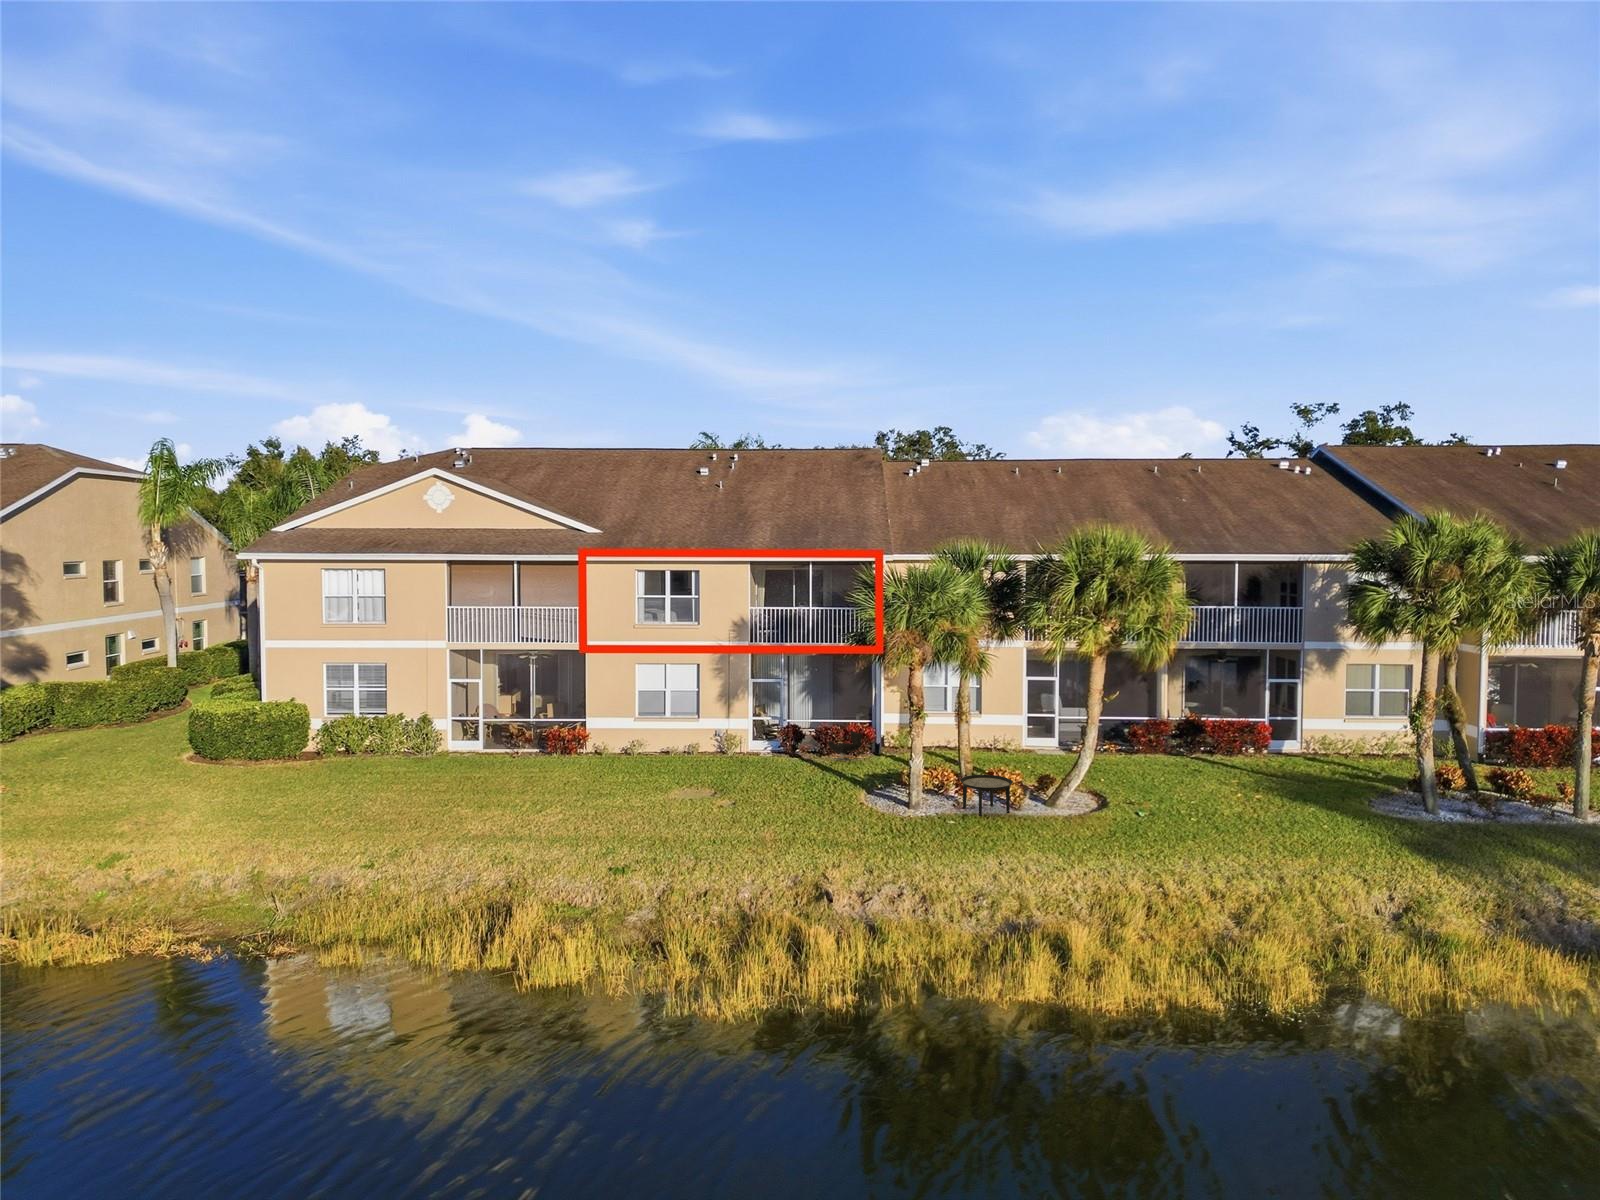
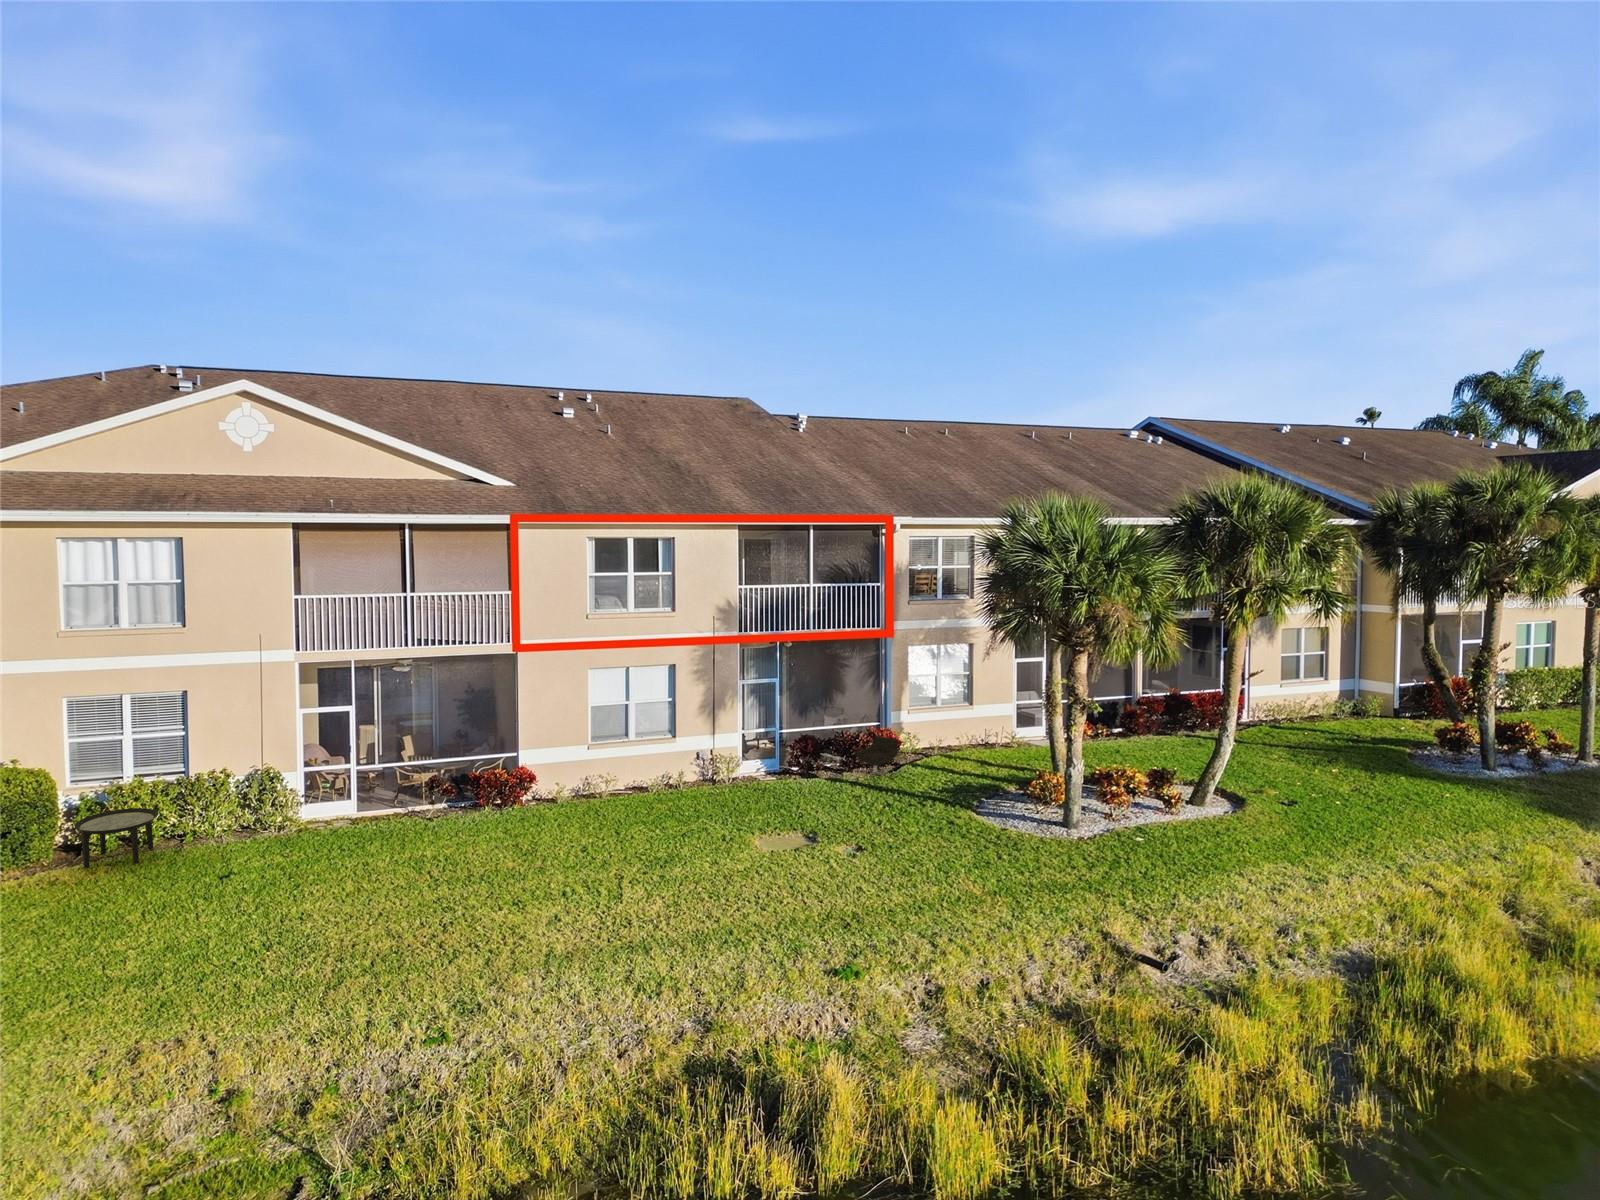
round table: present [960,775,1013,816] -> present [74,808,158,868]

